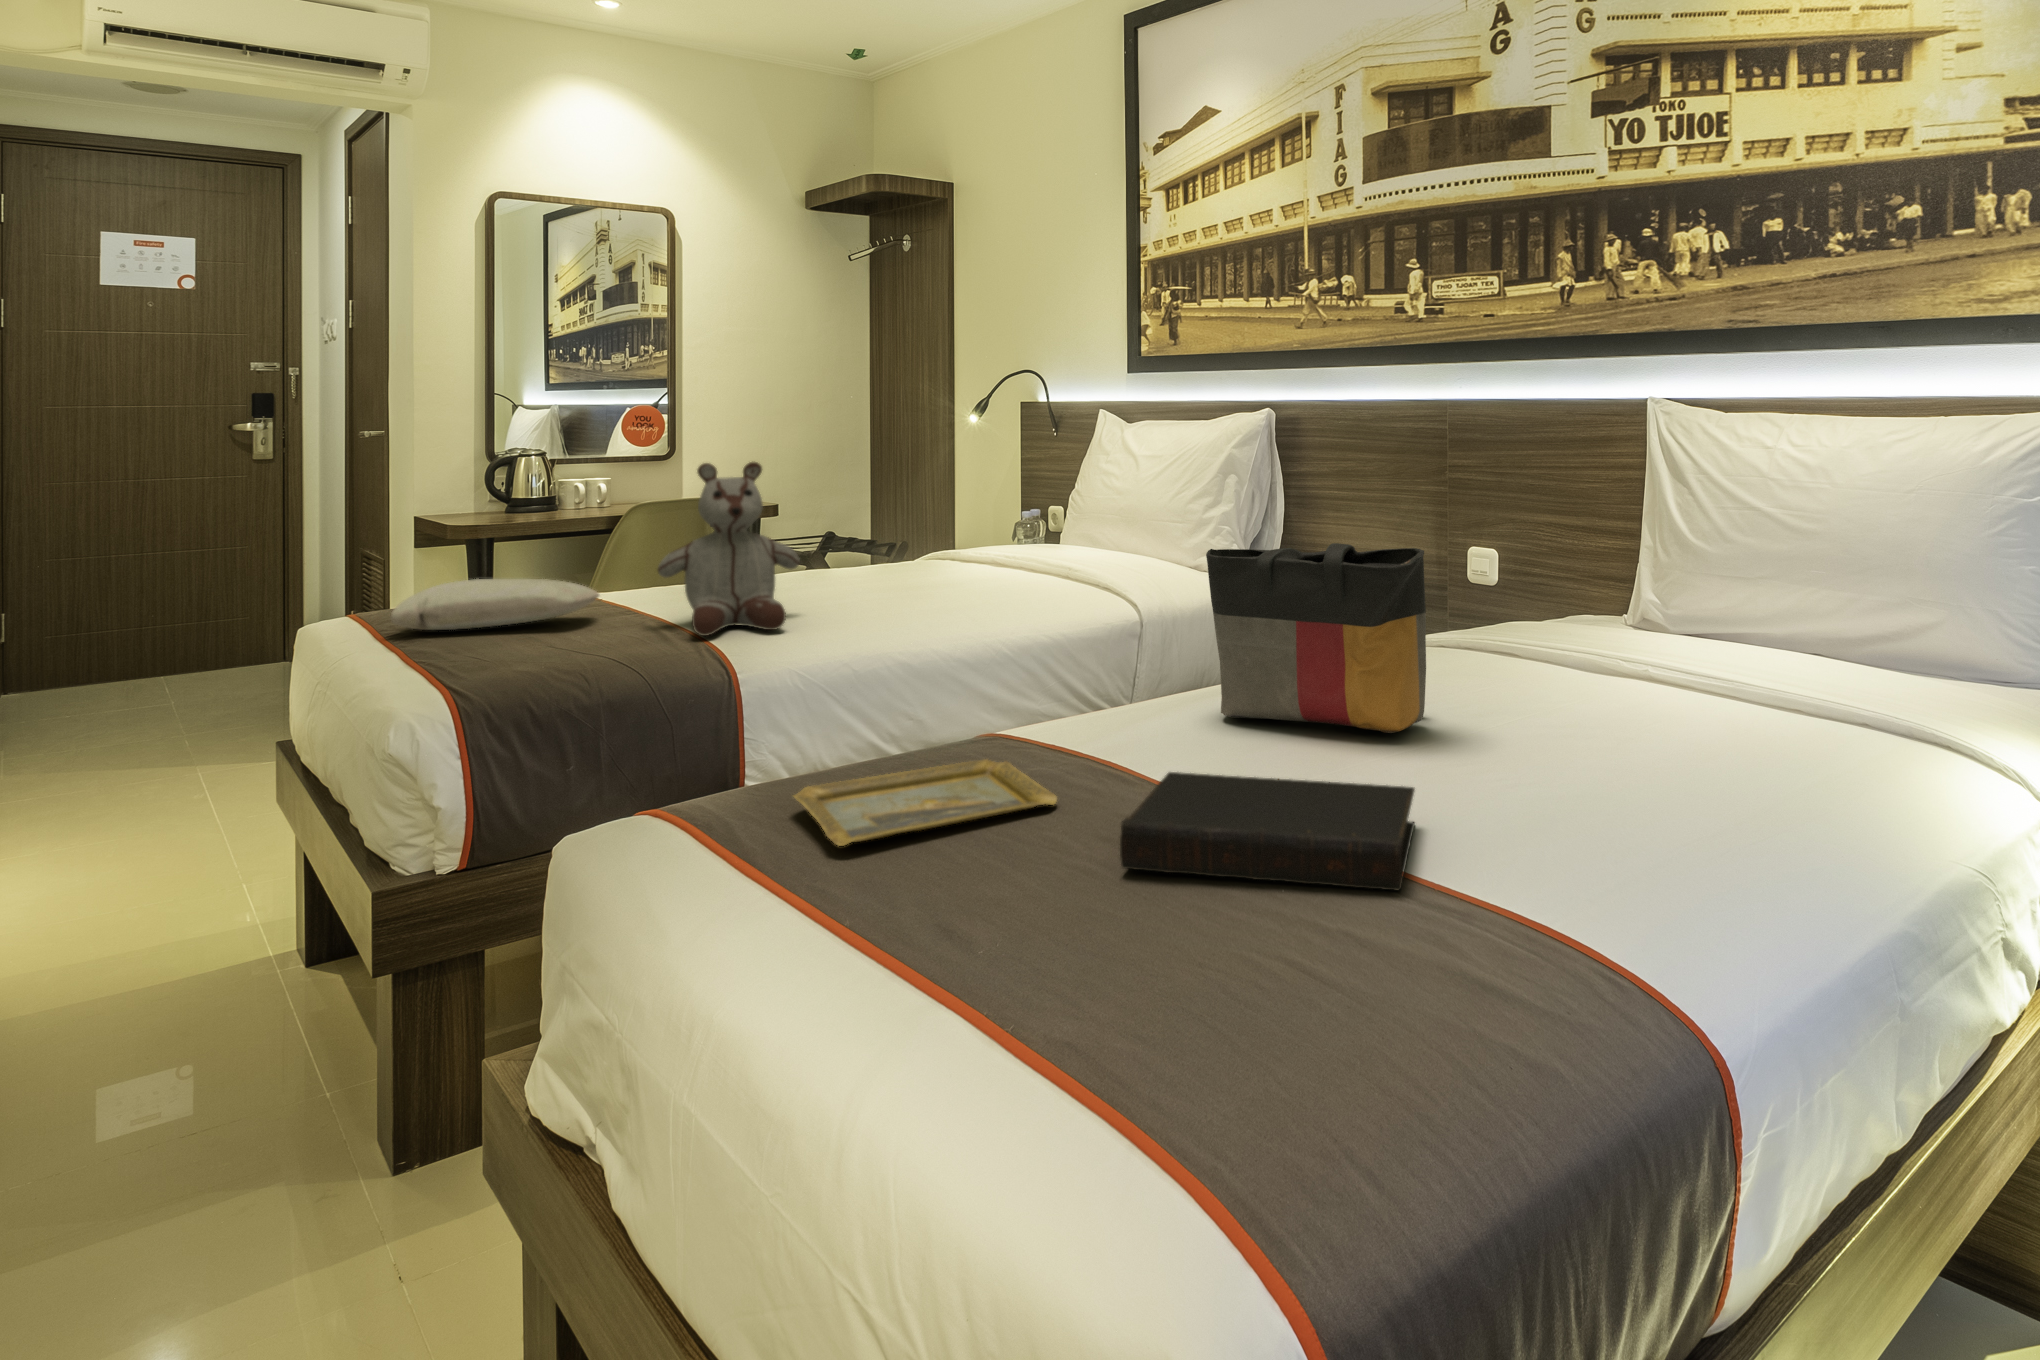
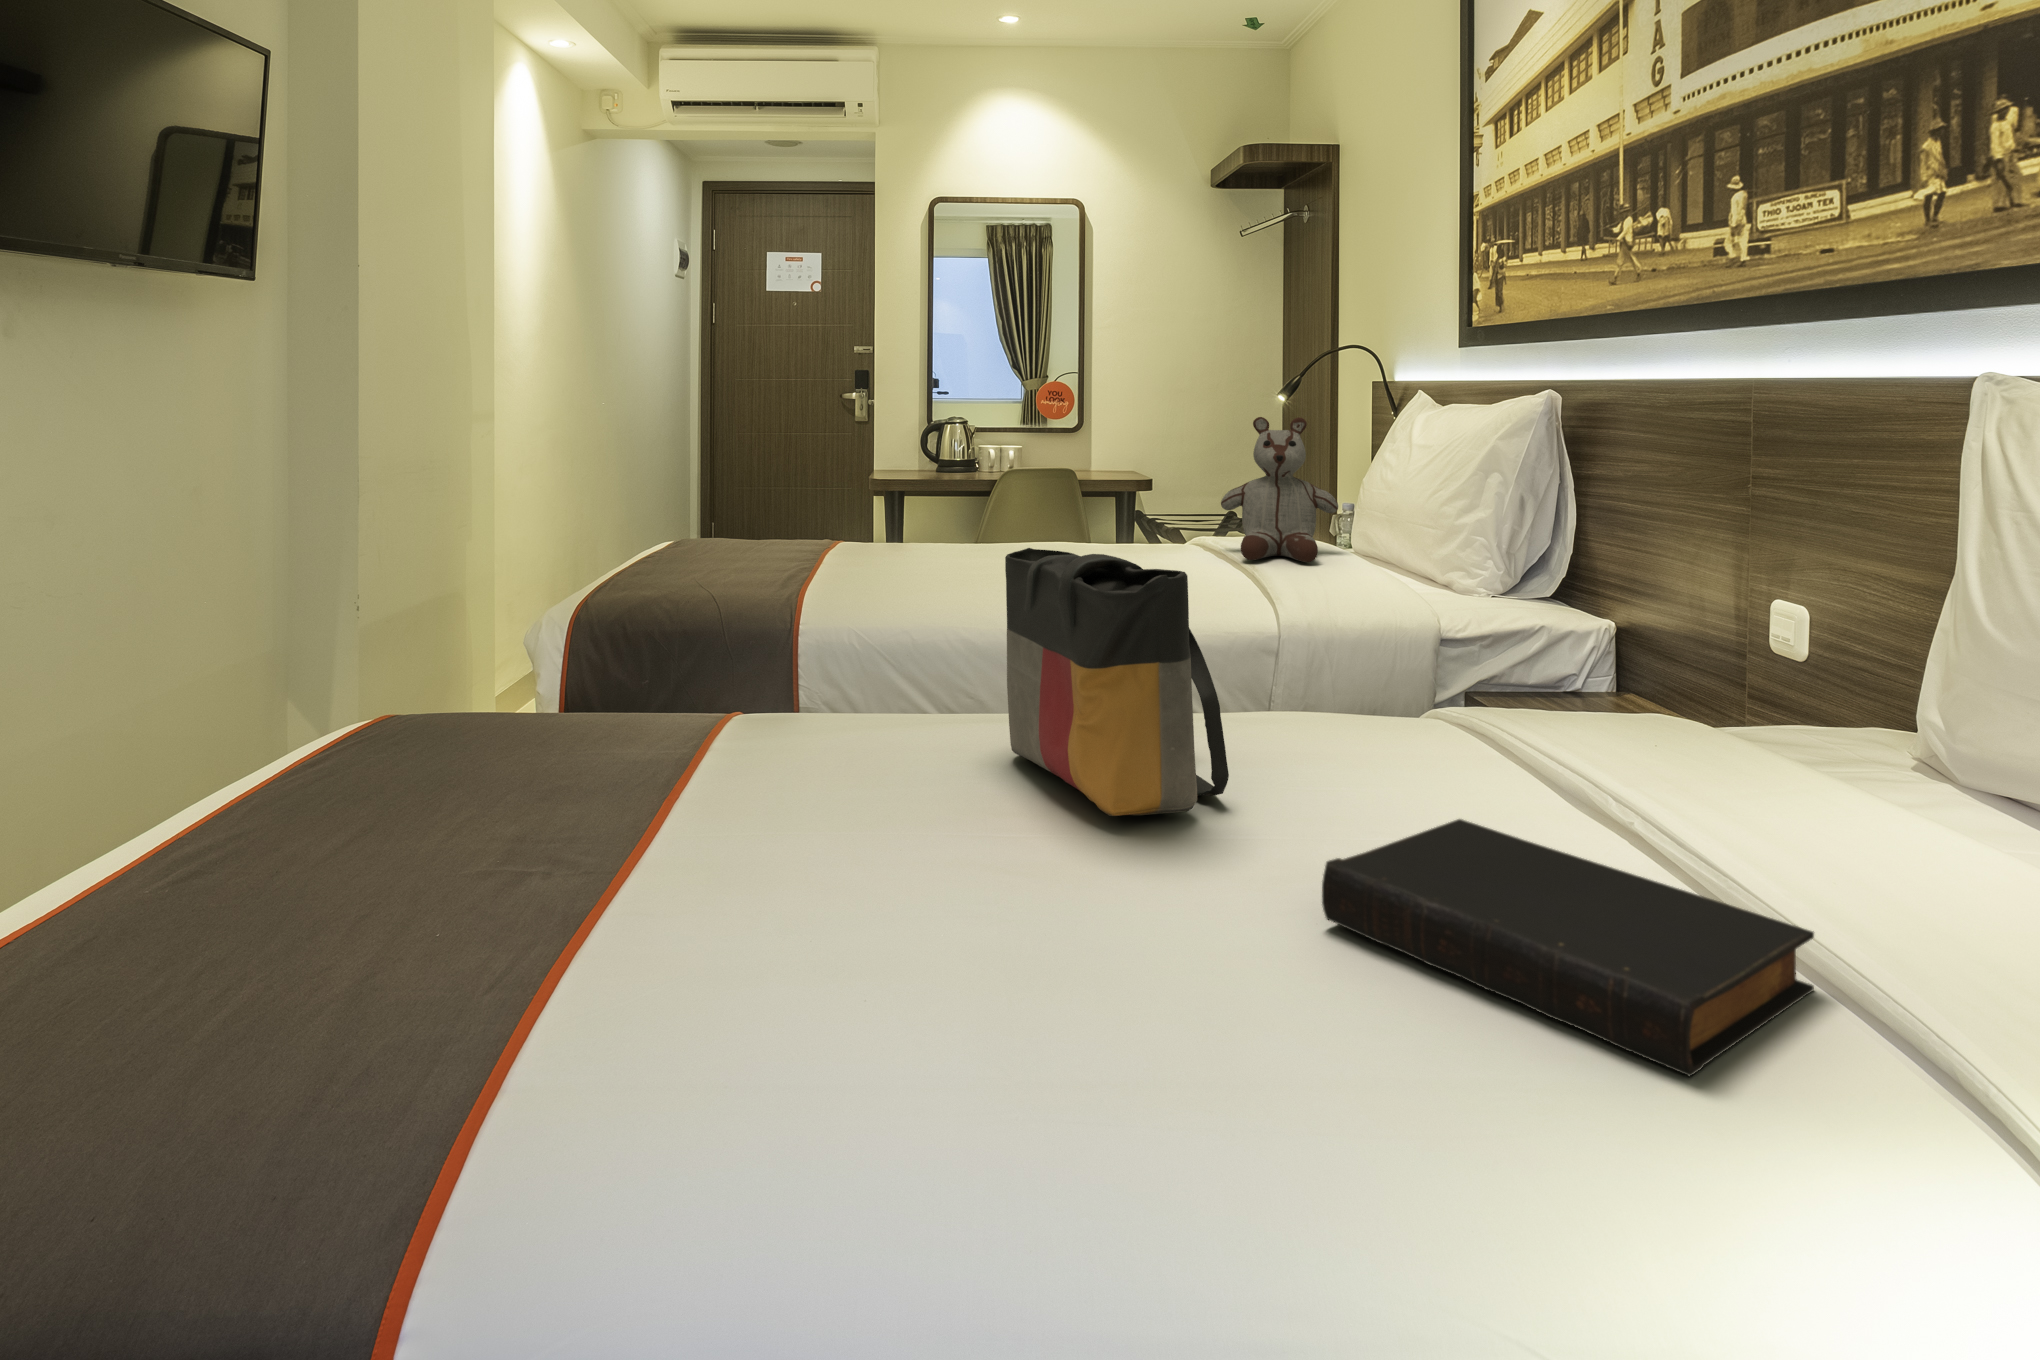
stuffed bear: present [658,462,800,636] -> present [1221,417,1338,562]
pillow: present [391,579,599,630] -> none [672,521,818,560]
tray: present [794,759,1057,846] -> none [455,728,728,798]
book: present [1120,772,1415,890] -> present [1322,819,1814,1076]

